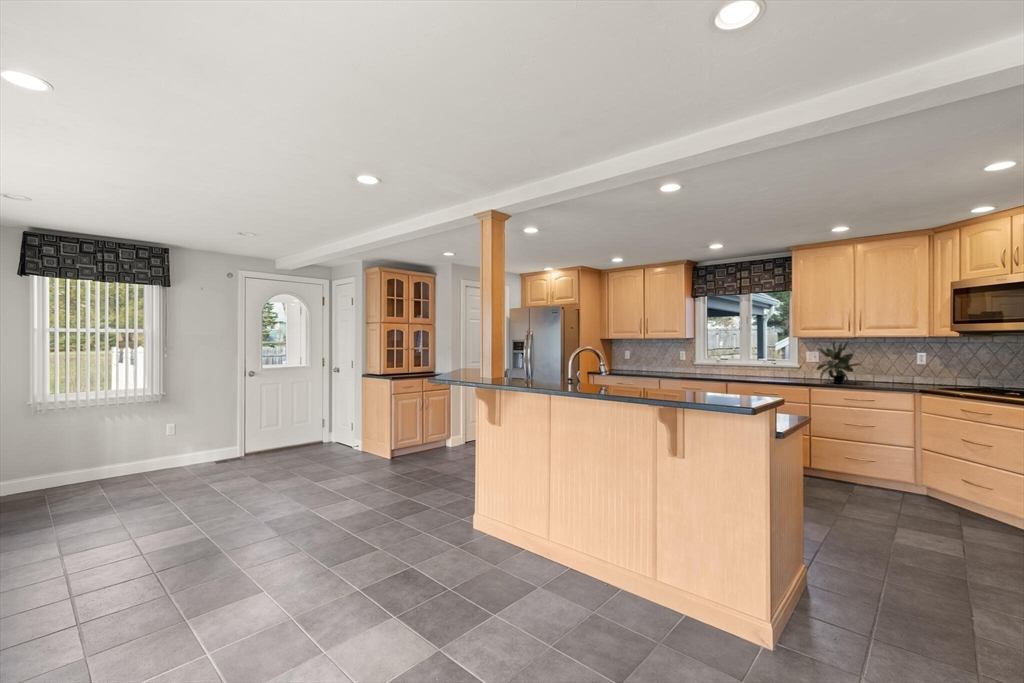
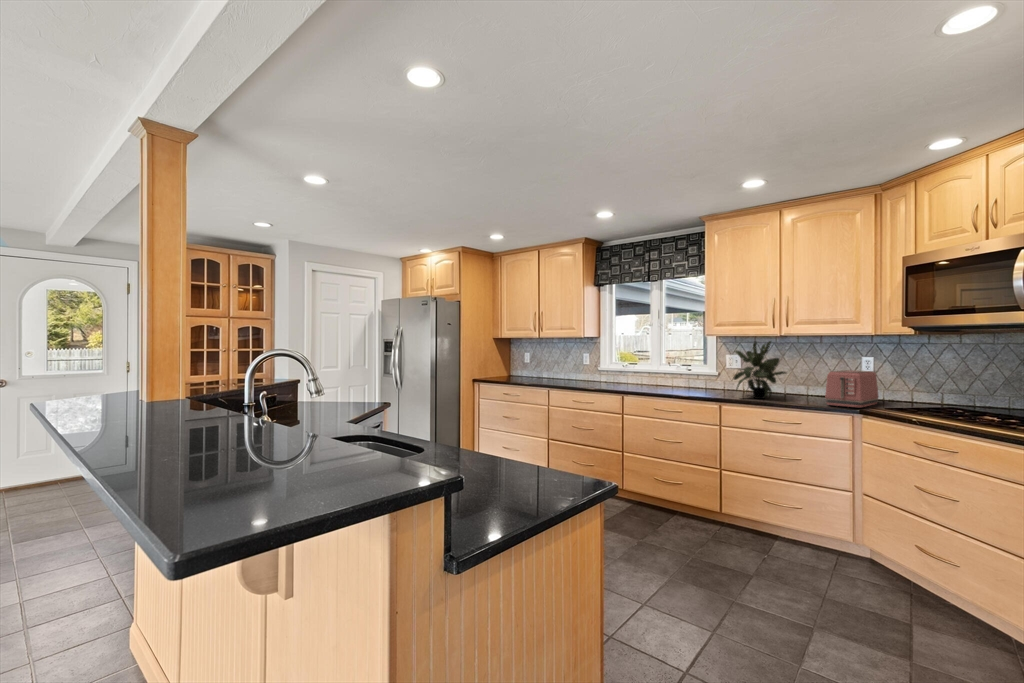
toaster: none [892,362,931,388] -> present [825,370,878,407]

